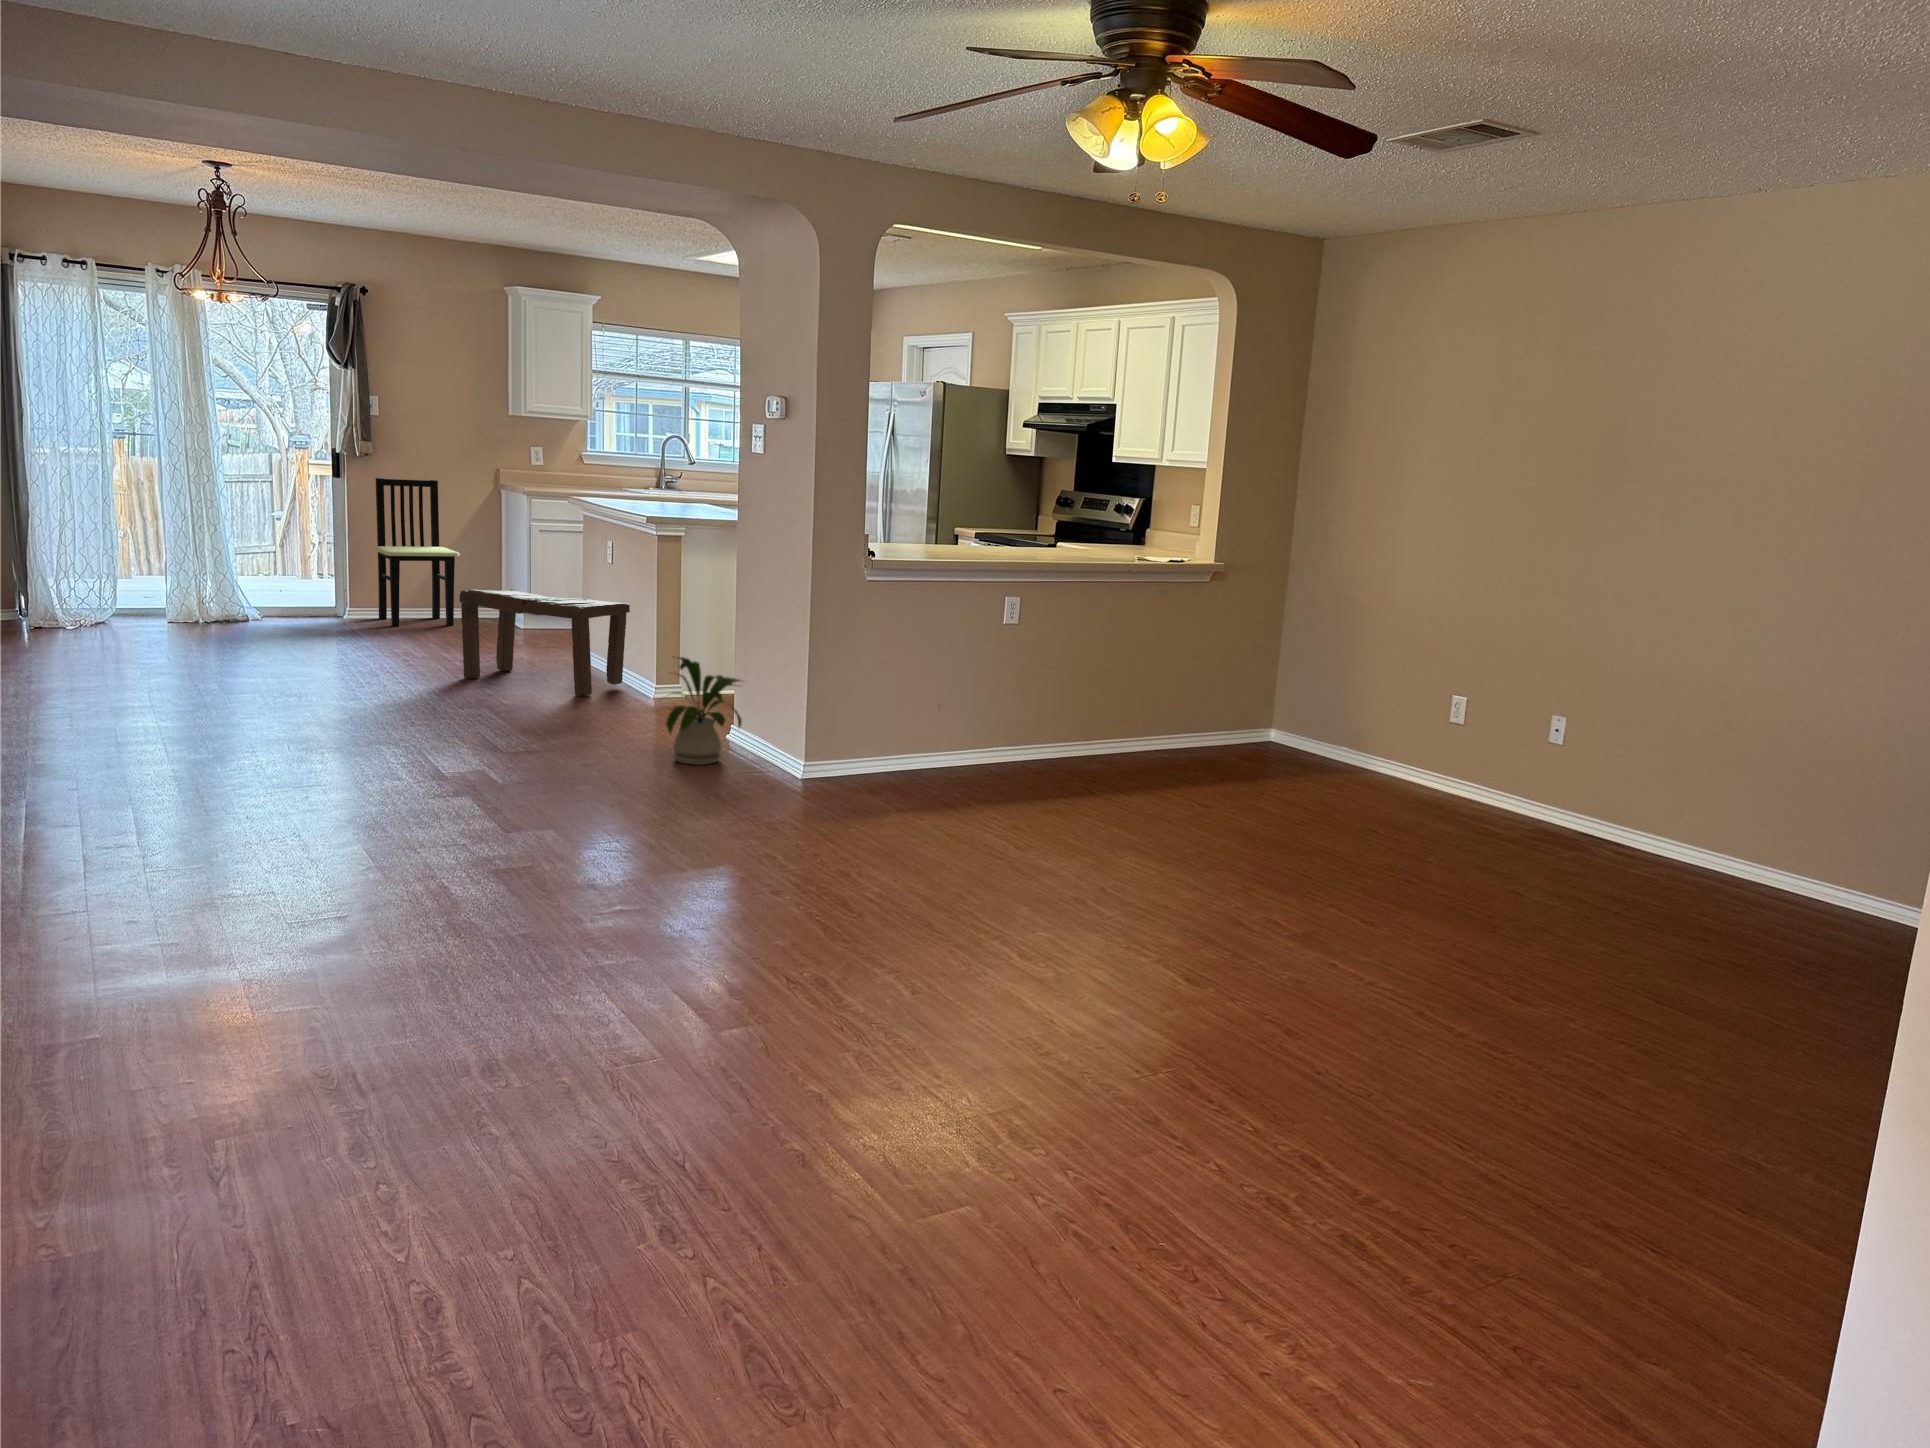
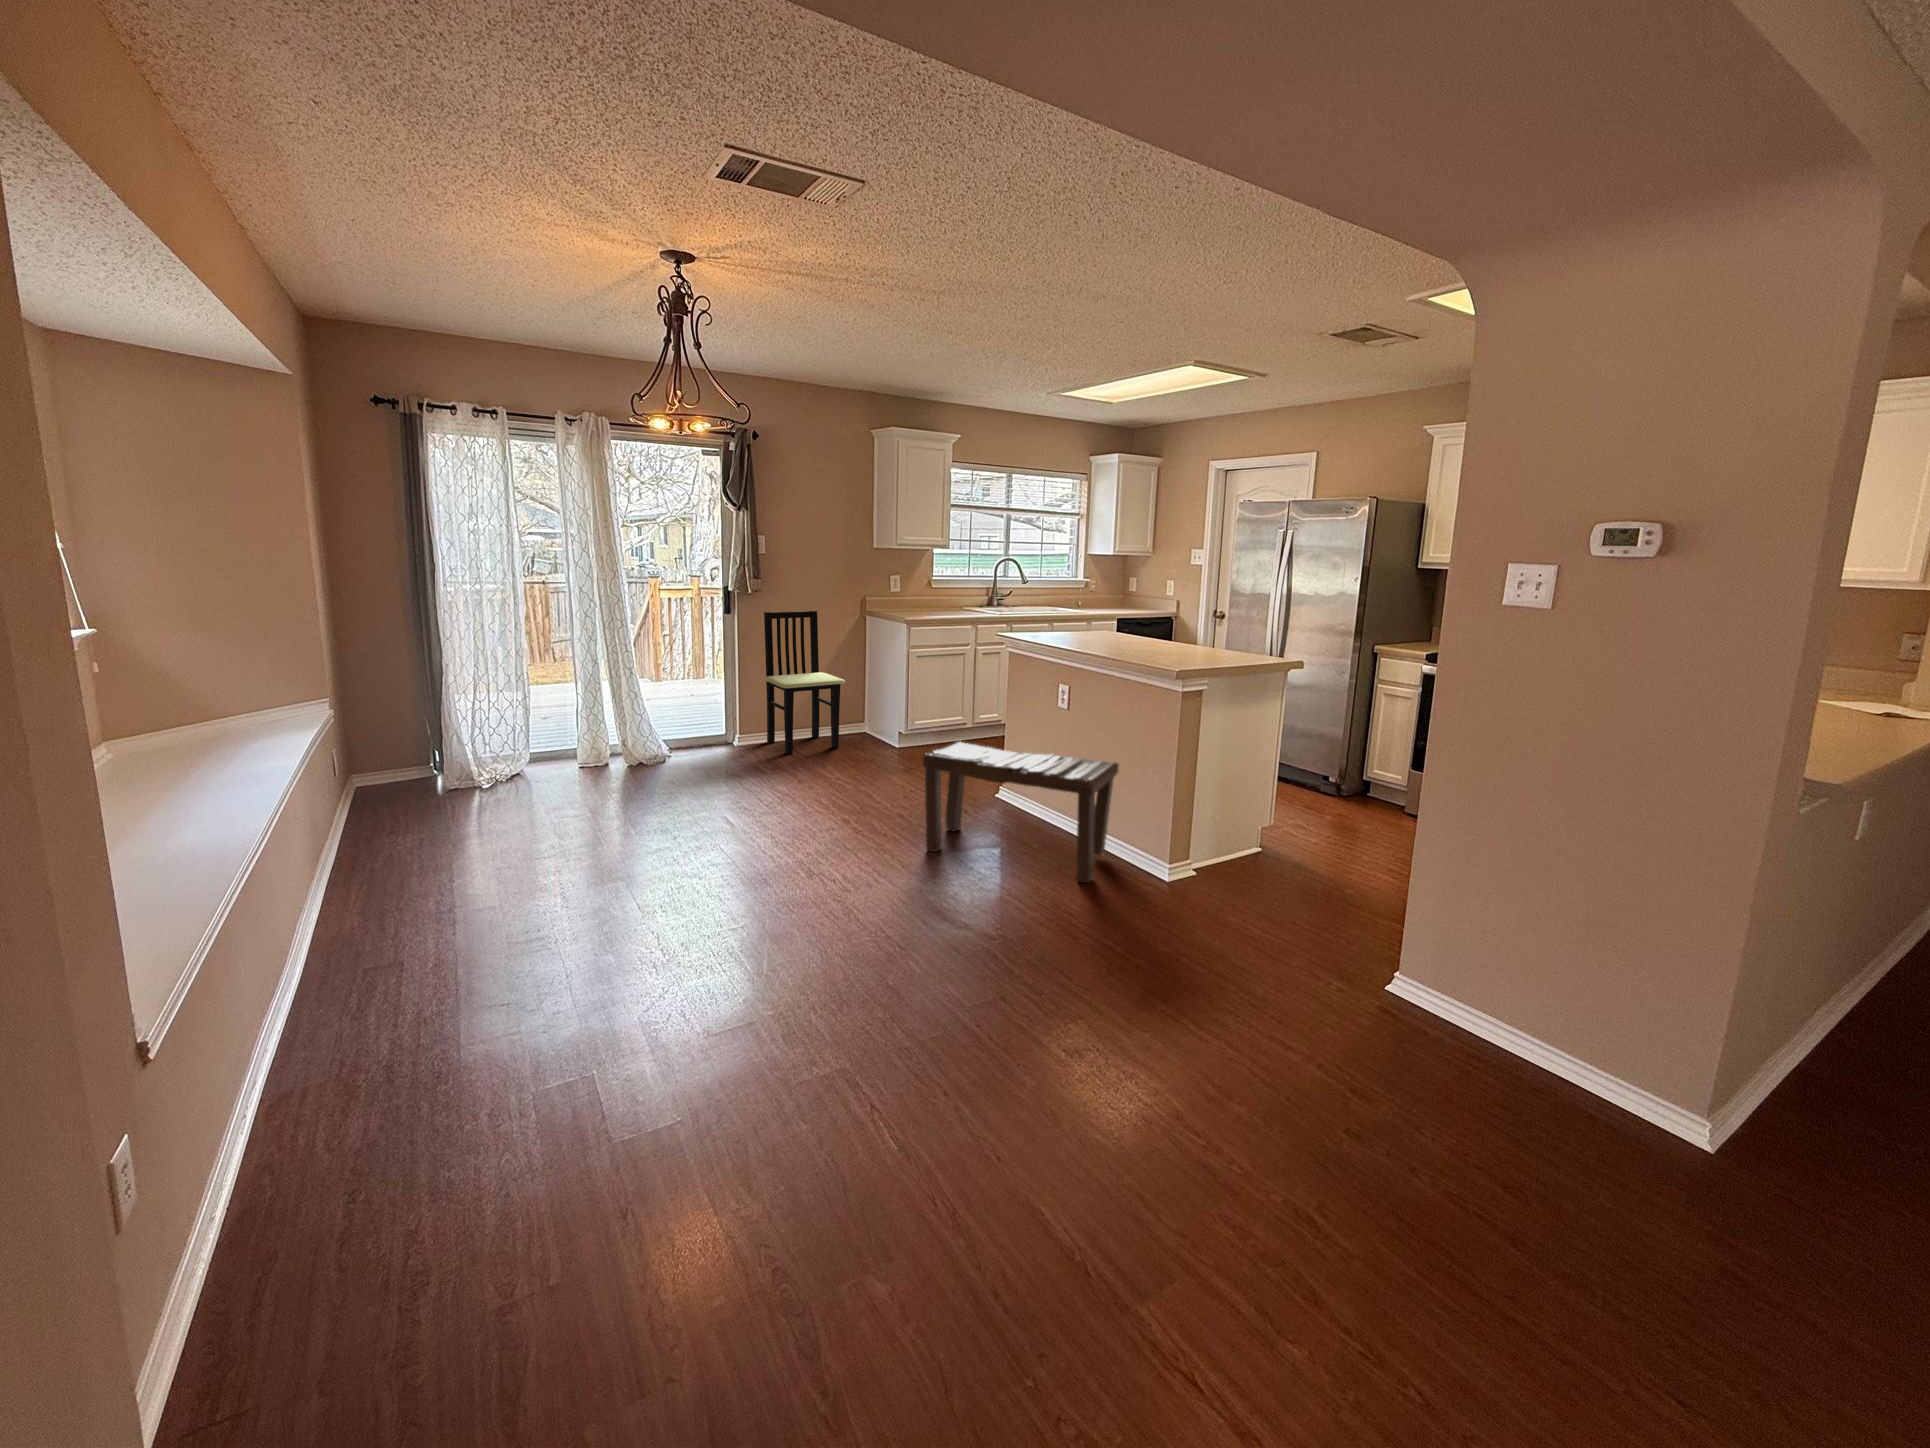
house plant: present [666,657,742,765] -> none [1399,924,1570,1105]

